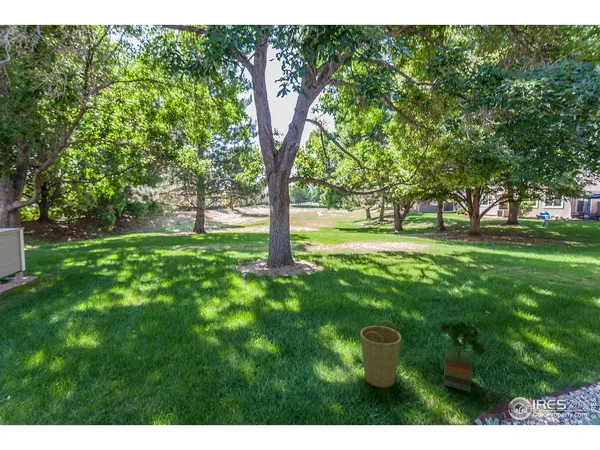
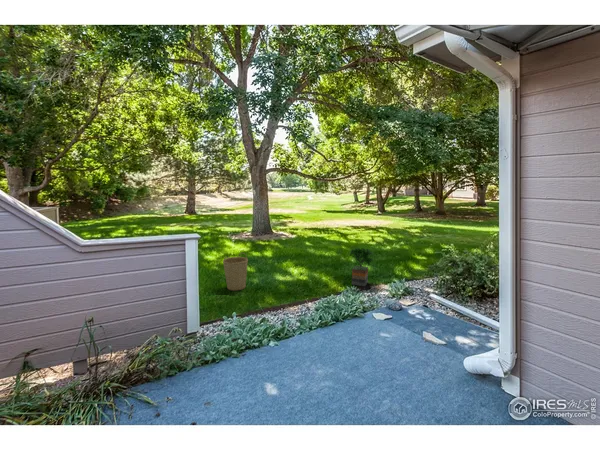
basket: present [360,320,401,388] -> present [223,257,248,291]

